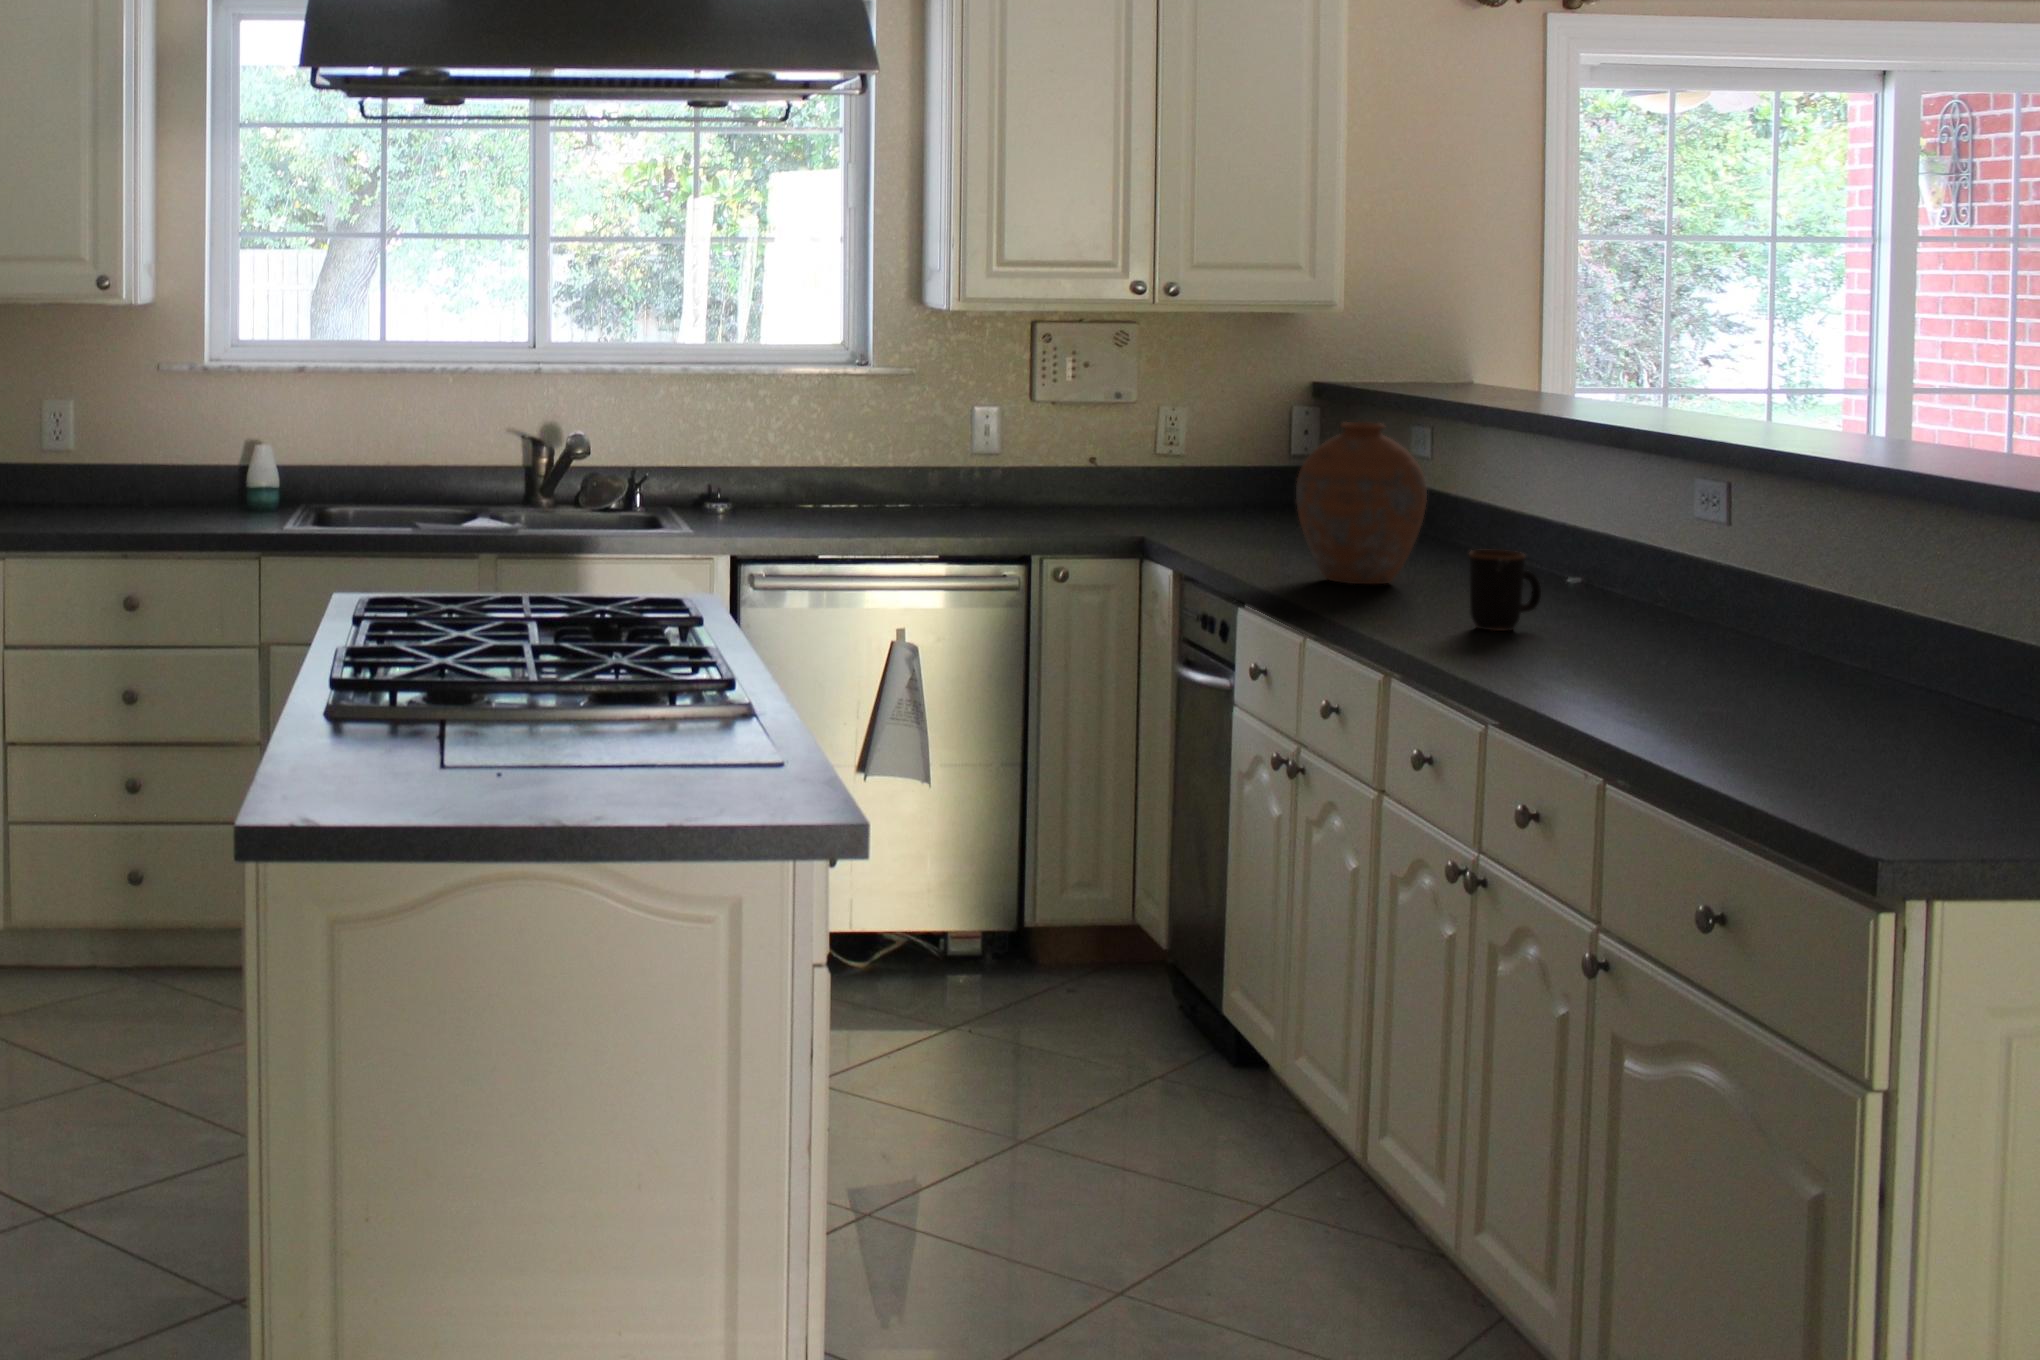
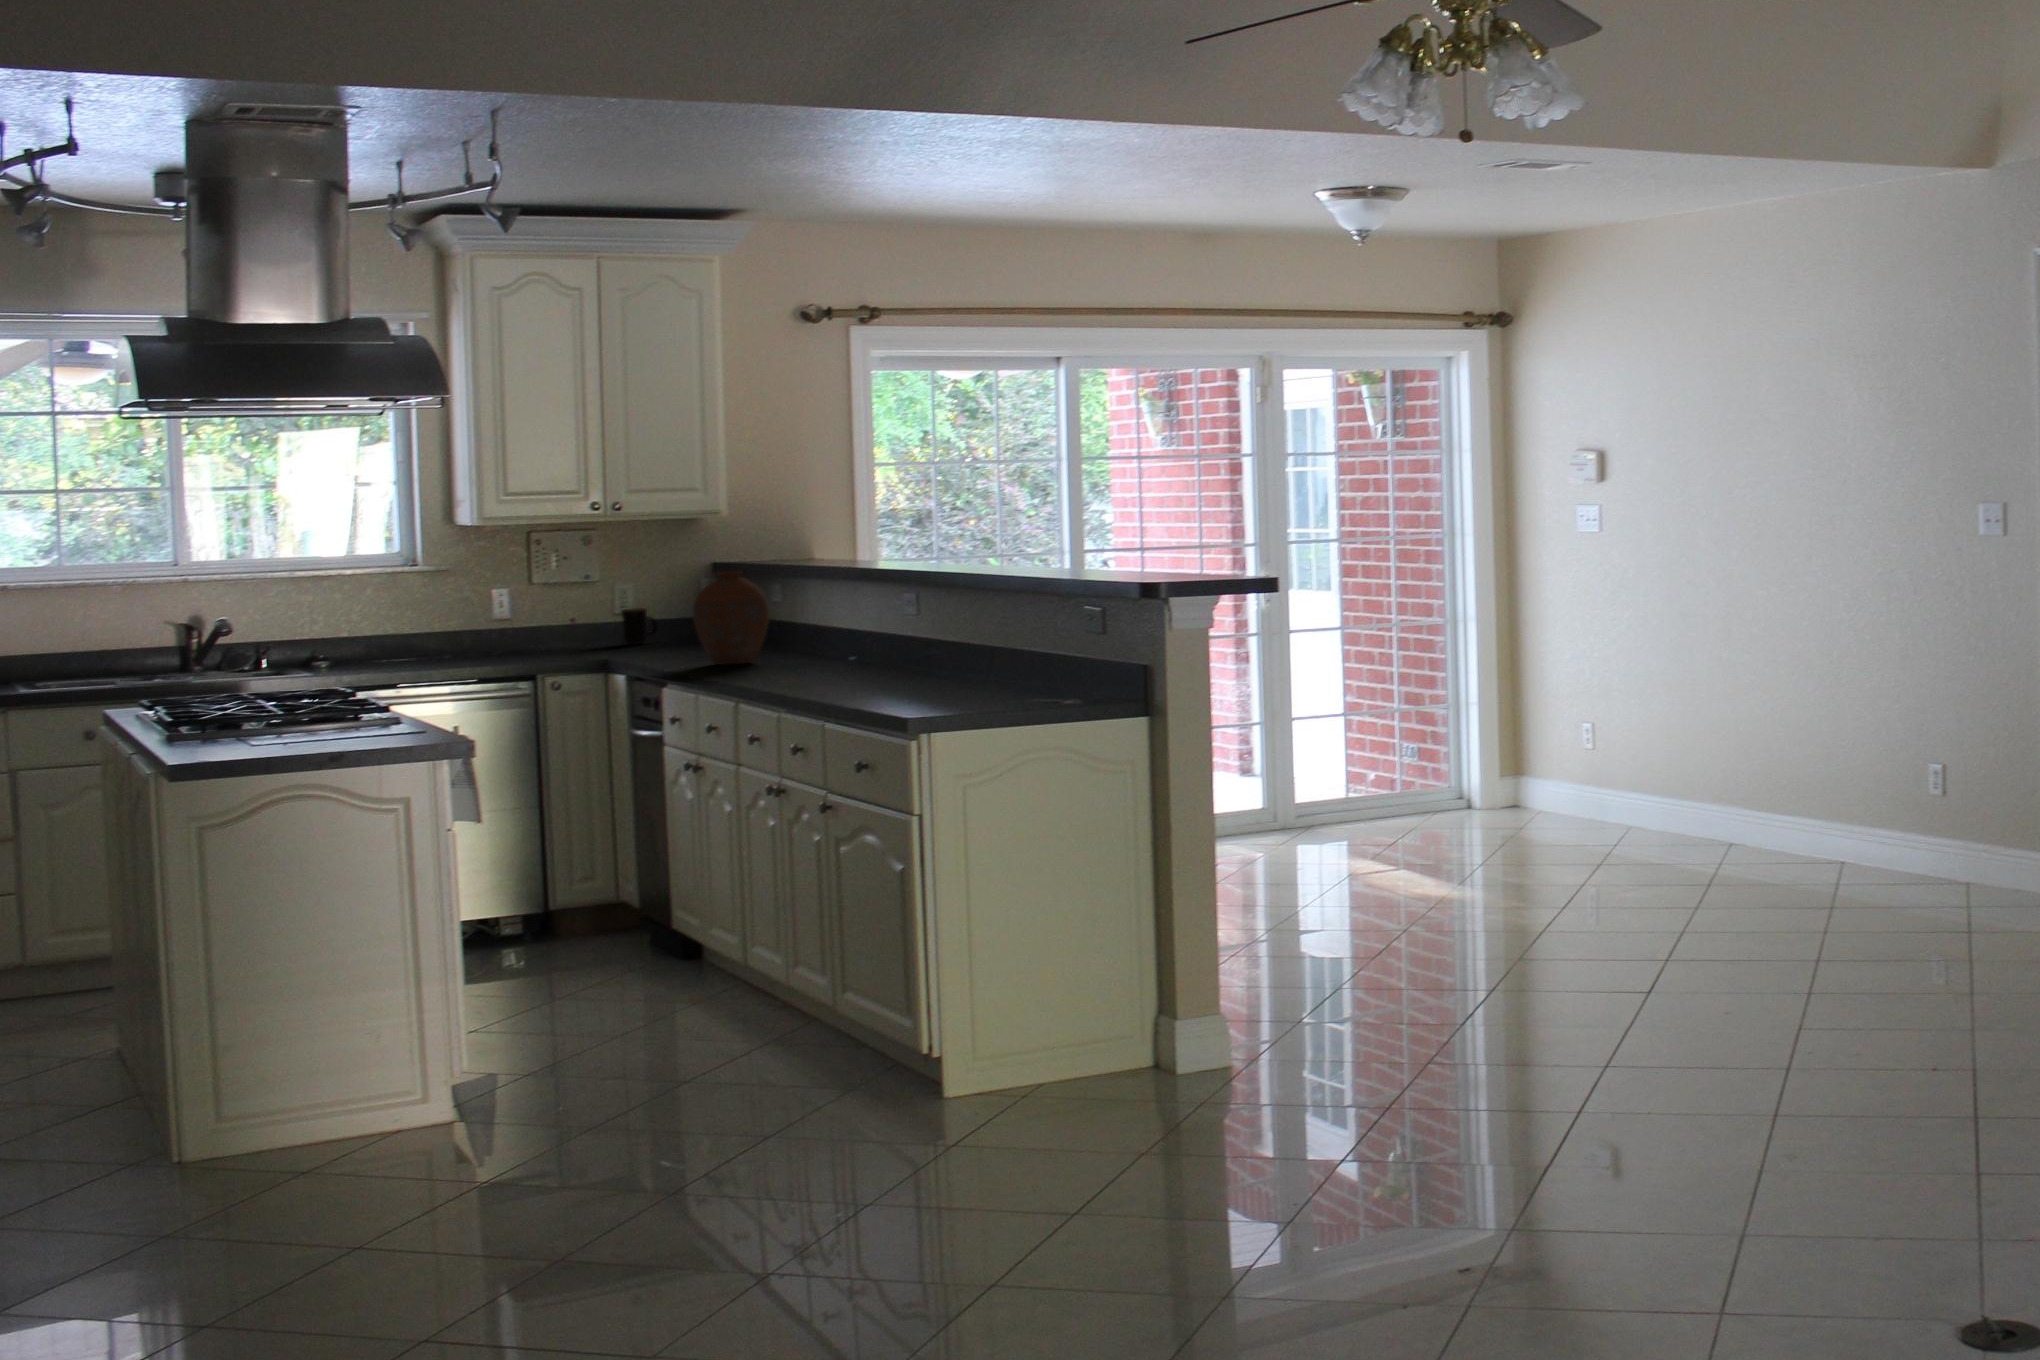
mug: present [1468,550,1541,631] -> present [621,608,658,644]

